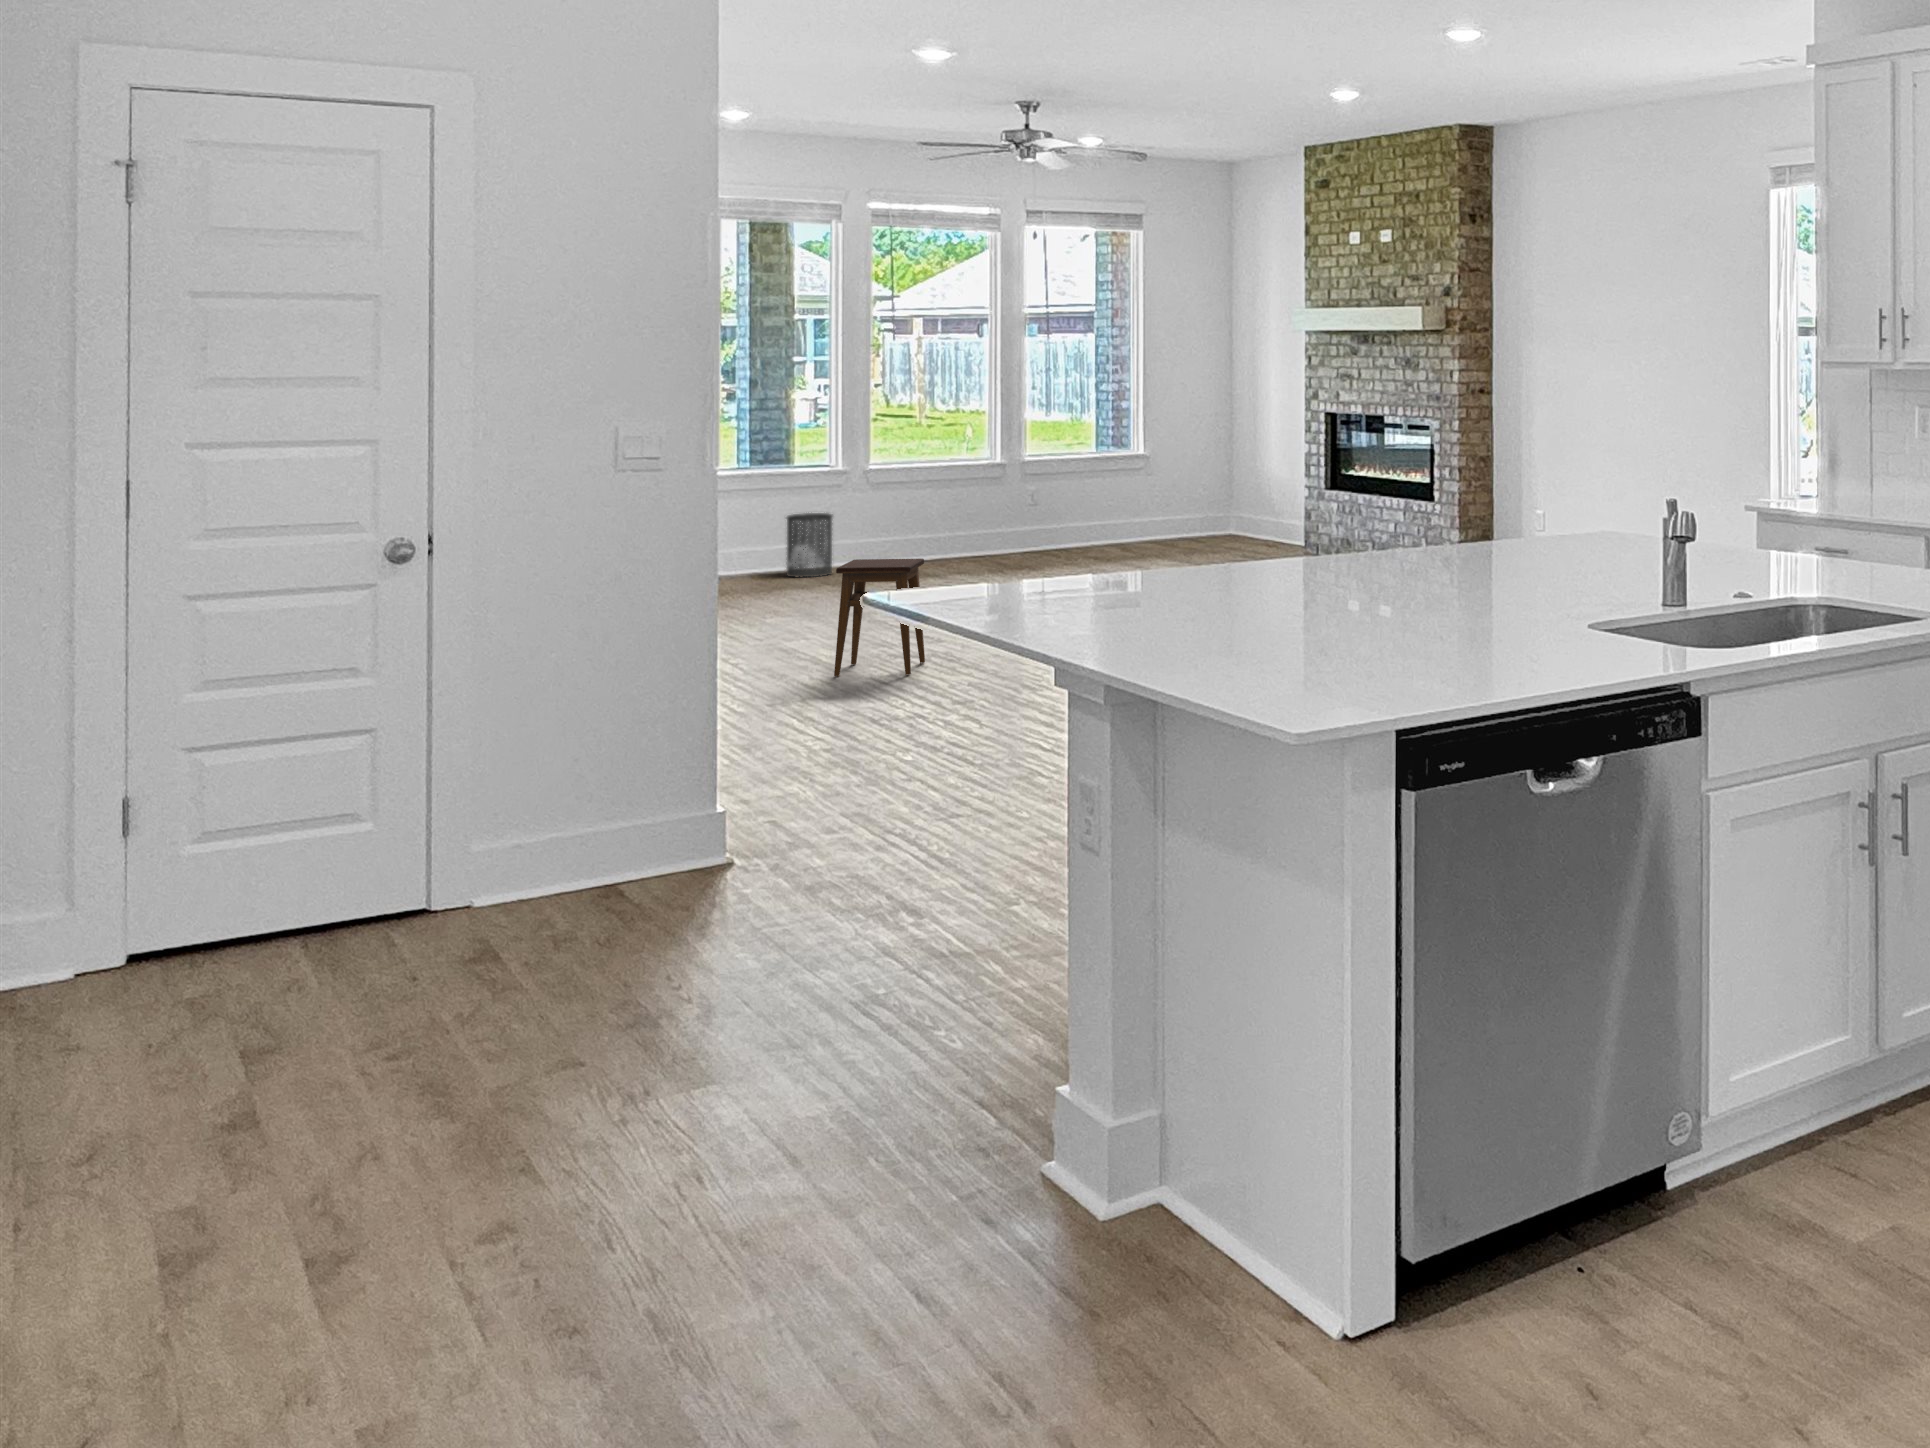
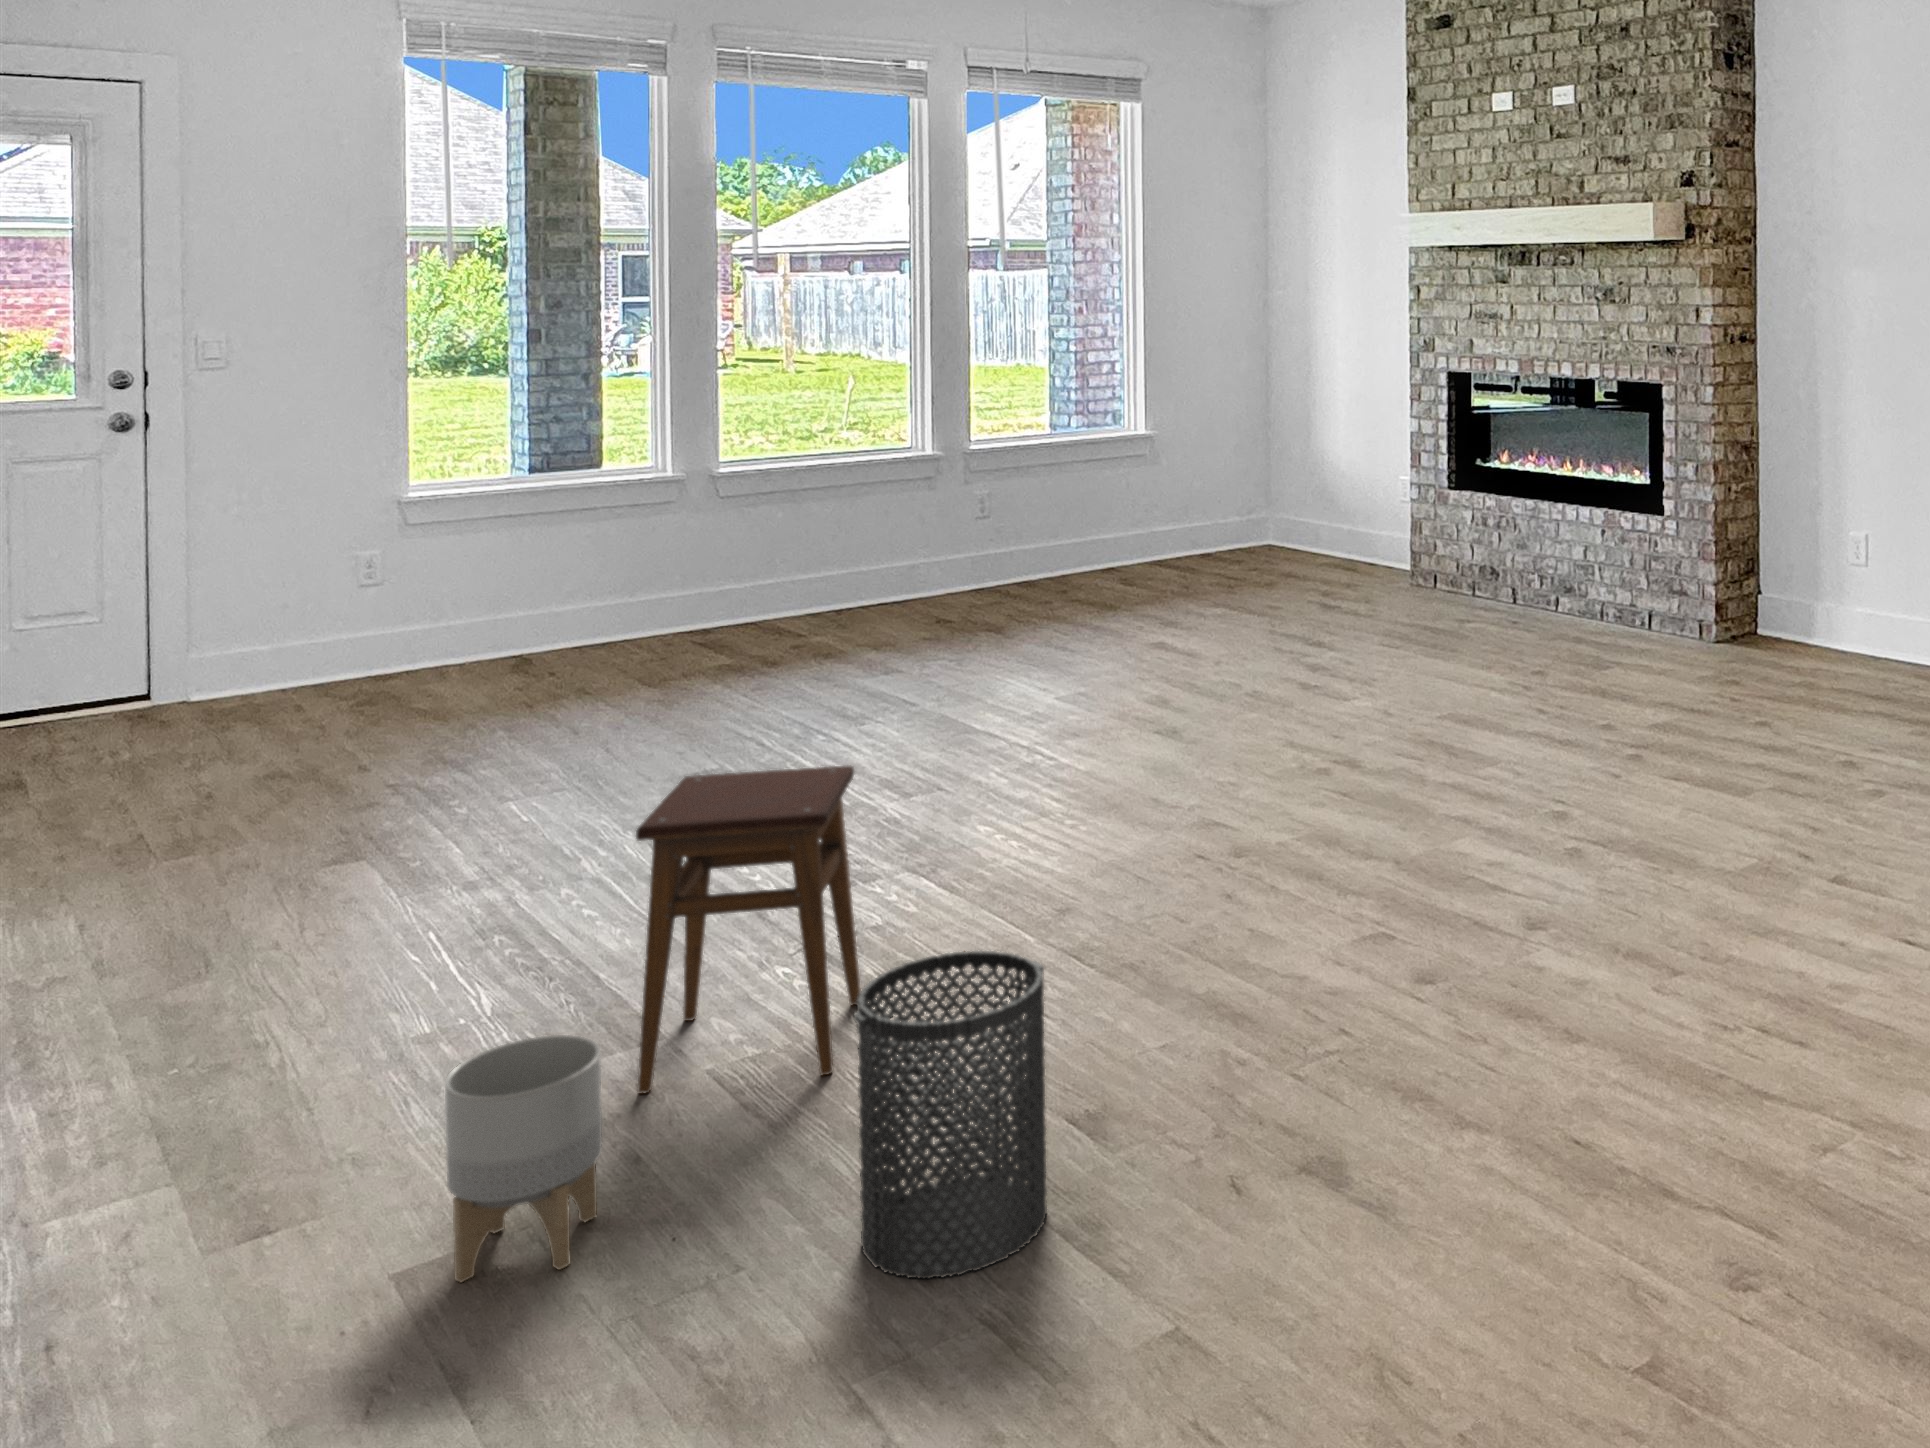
trash can: present [786,513,833,577] -> present [854,951,1047,1279]
planter: none [774,627,826,702] -> present [445,1035,602,1282]

